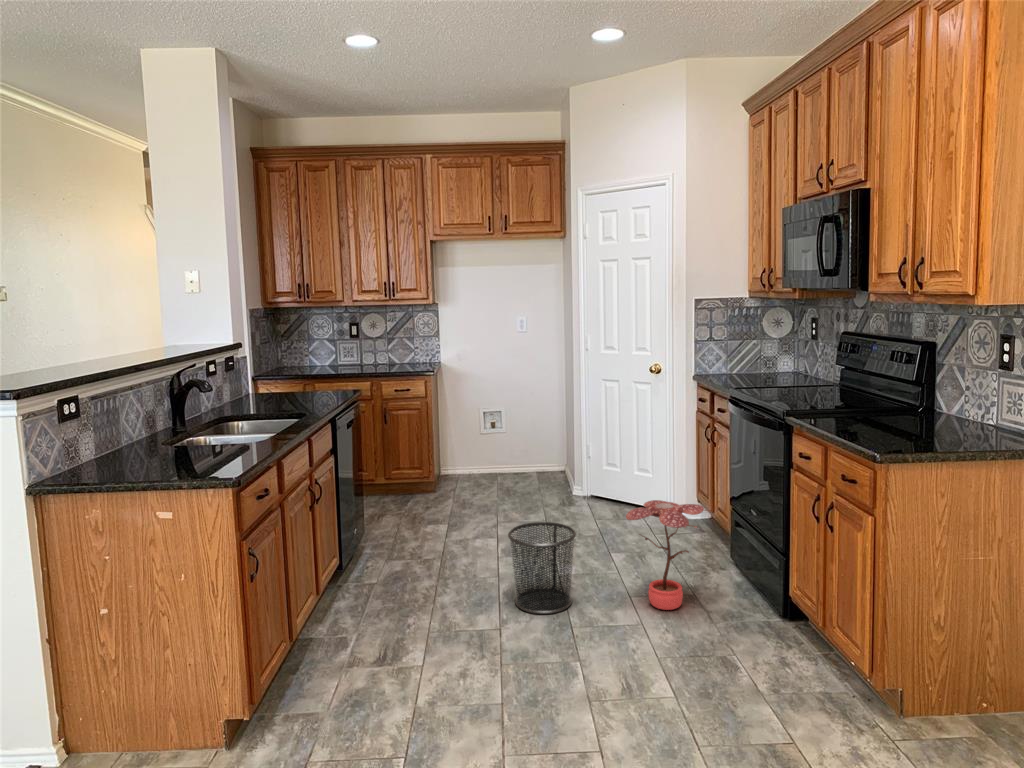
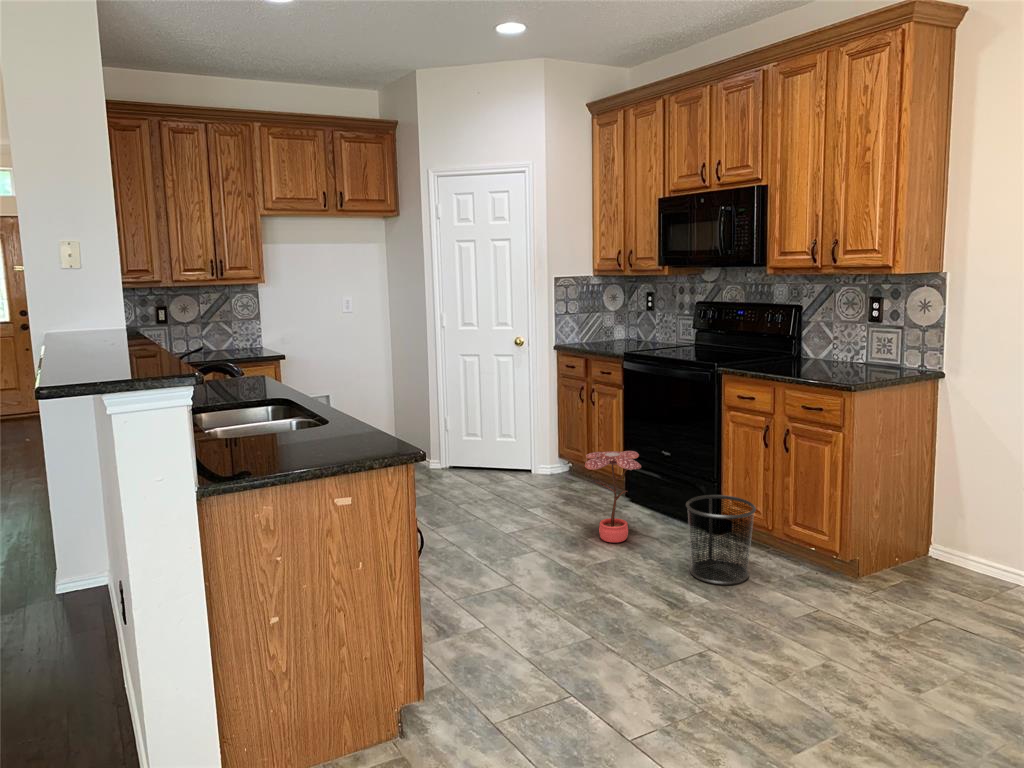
waste bin: present [508,522,576,614] -> present [686,495,756,585]

